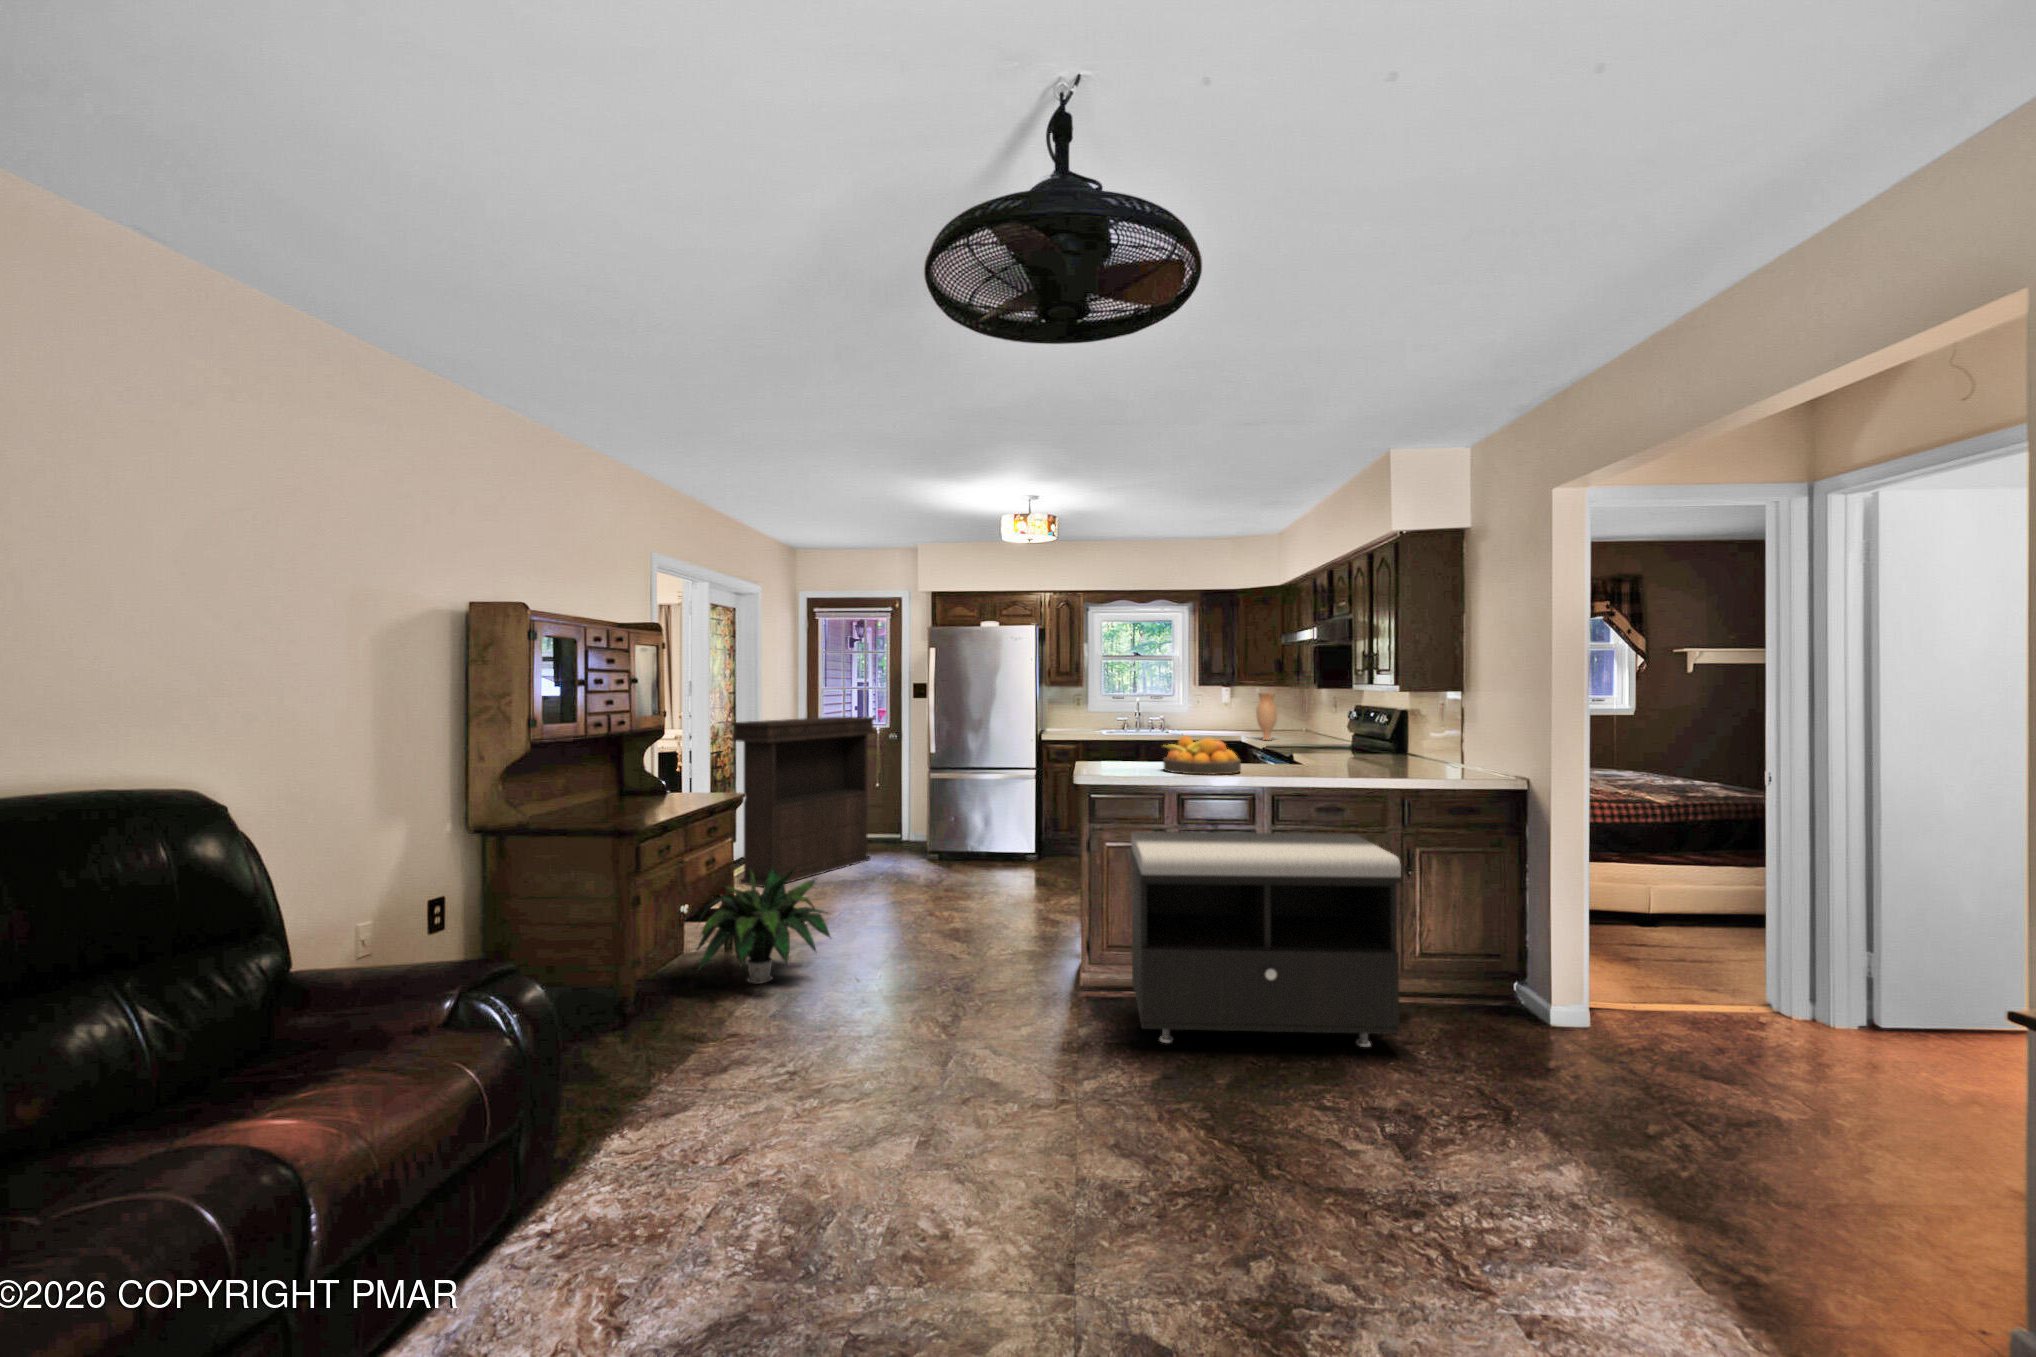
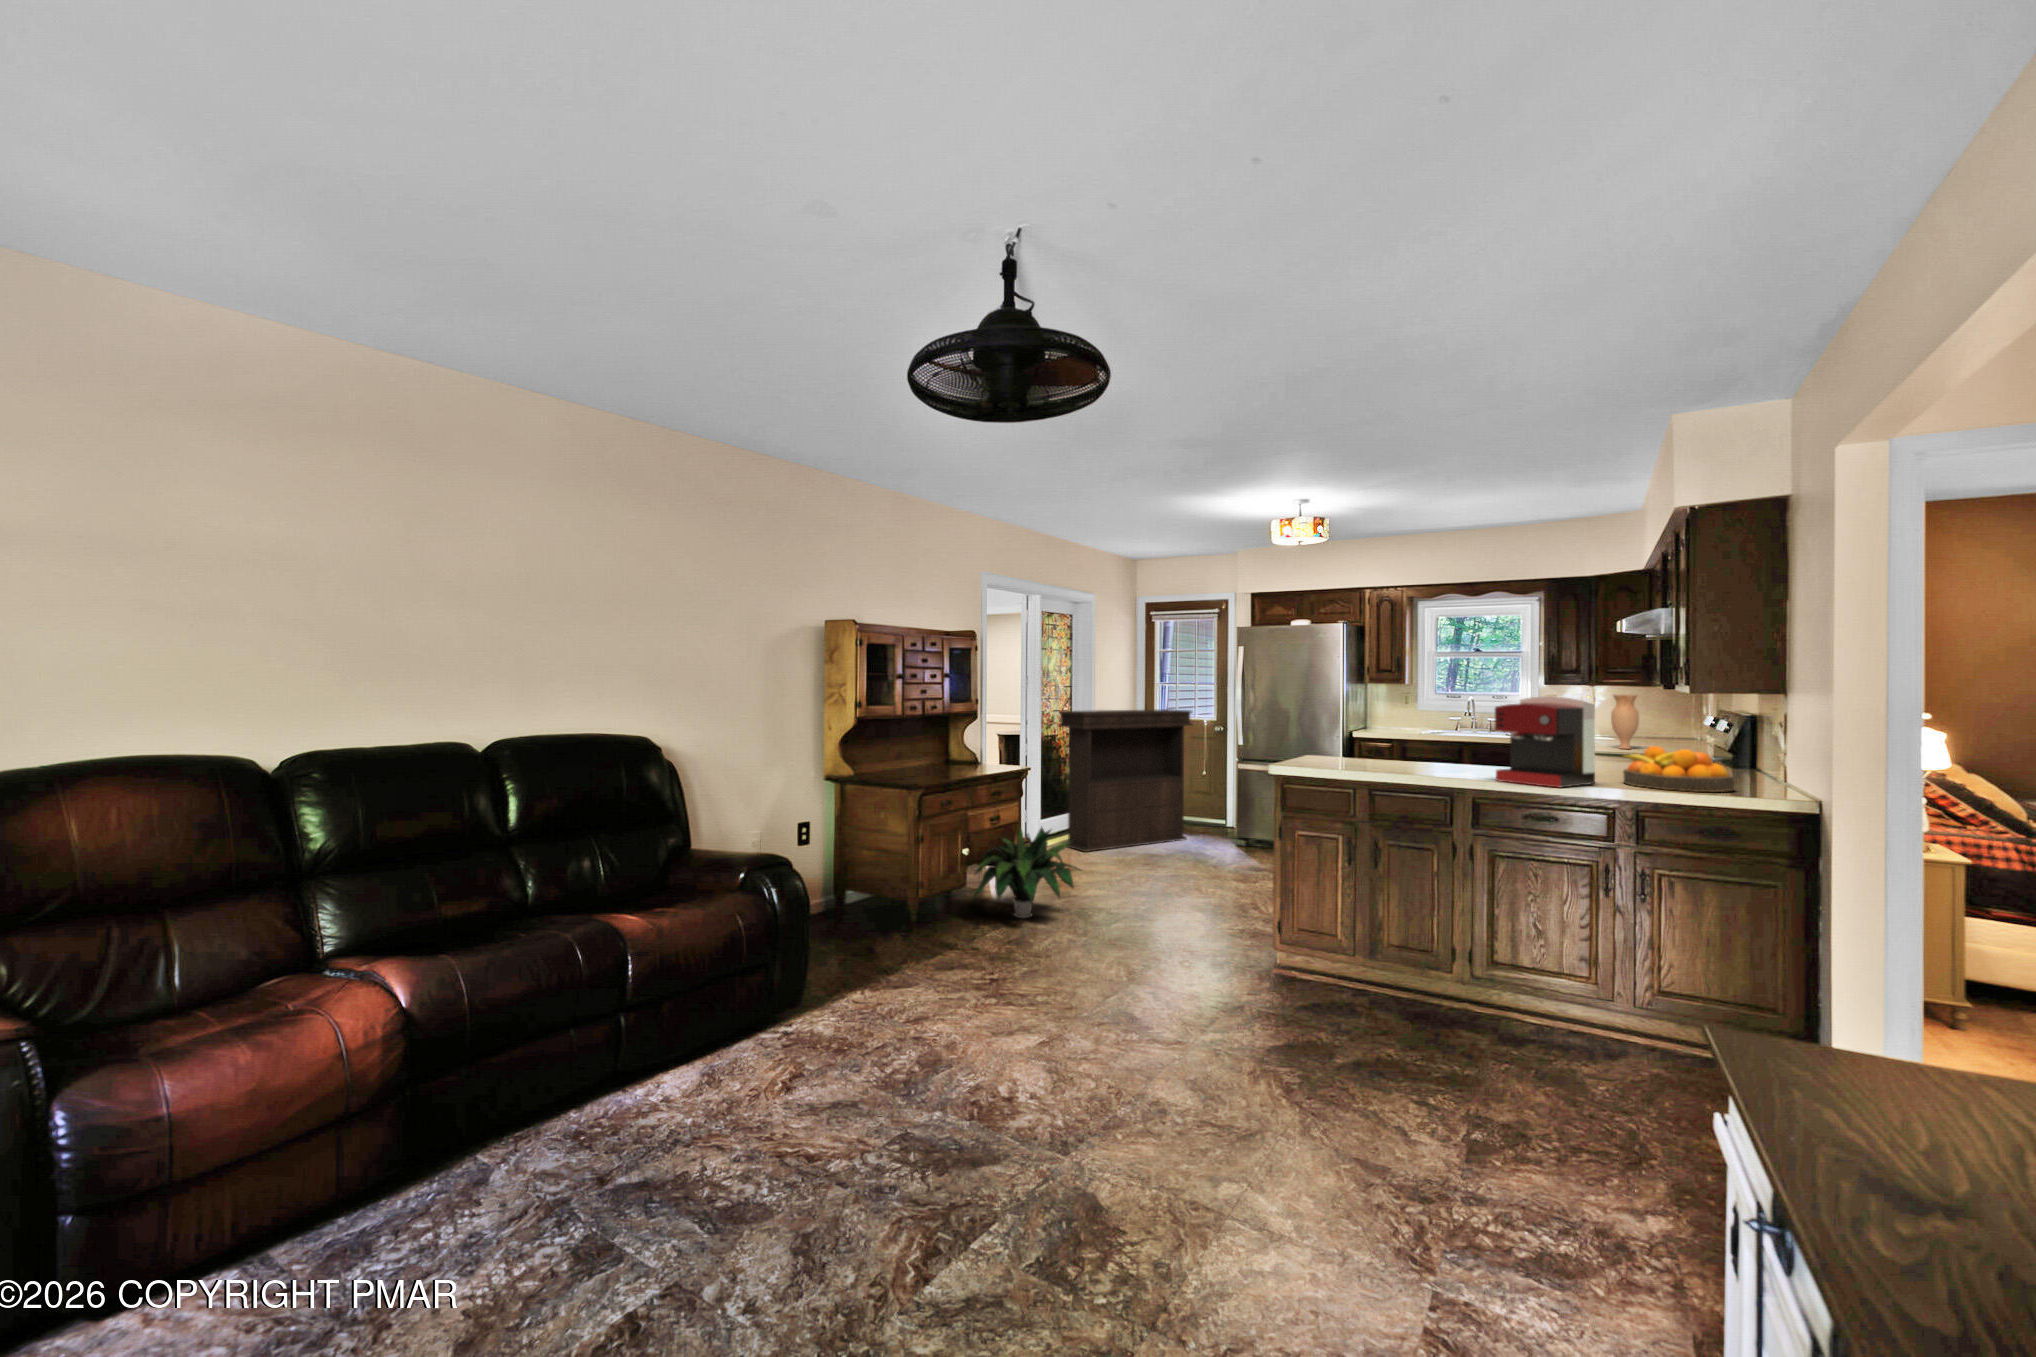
coffee maker: none [1279,696,1352,781] -> present [1495,696,1595,788]
fruit bowl: present [1163,736,1241,775] -> present [1622,746,1734,792]
storage bench: present [1131,832,1401,1047] -> none [1287,822,1568,1067]

